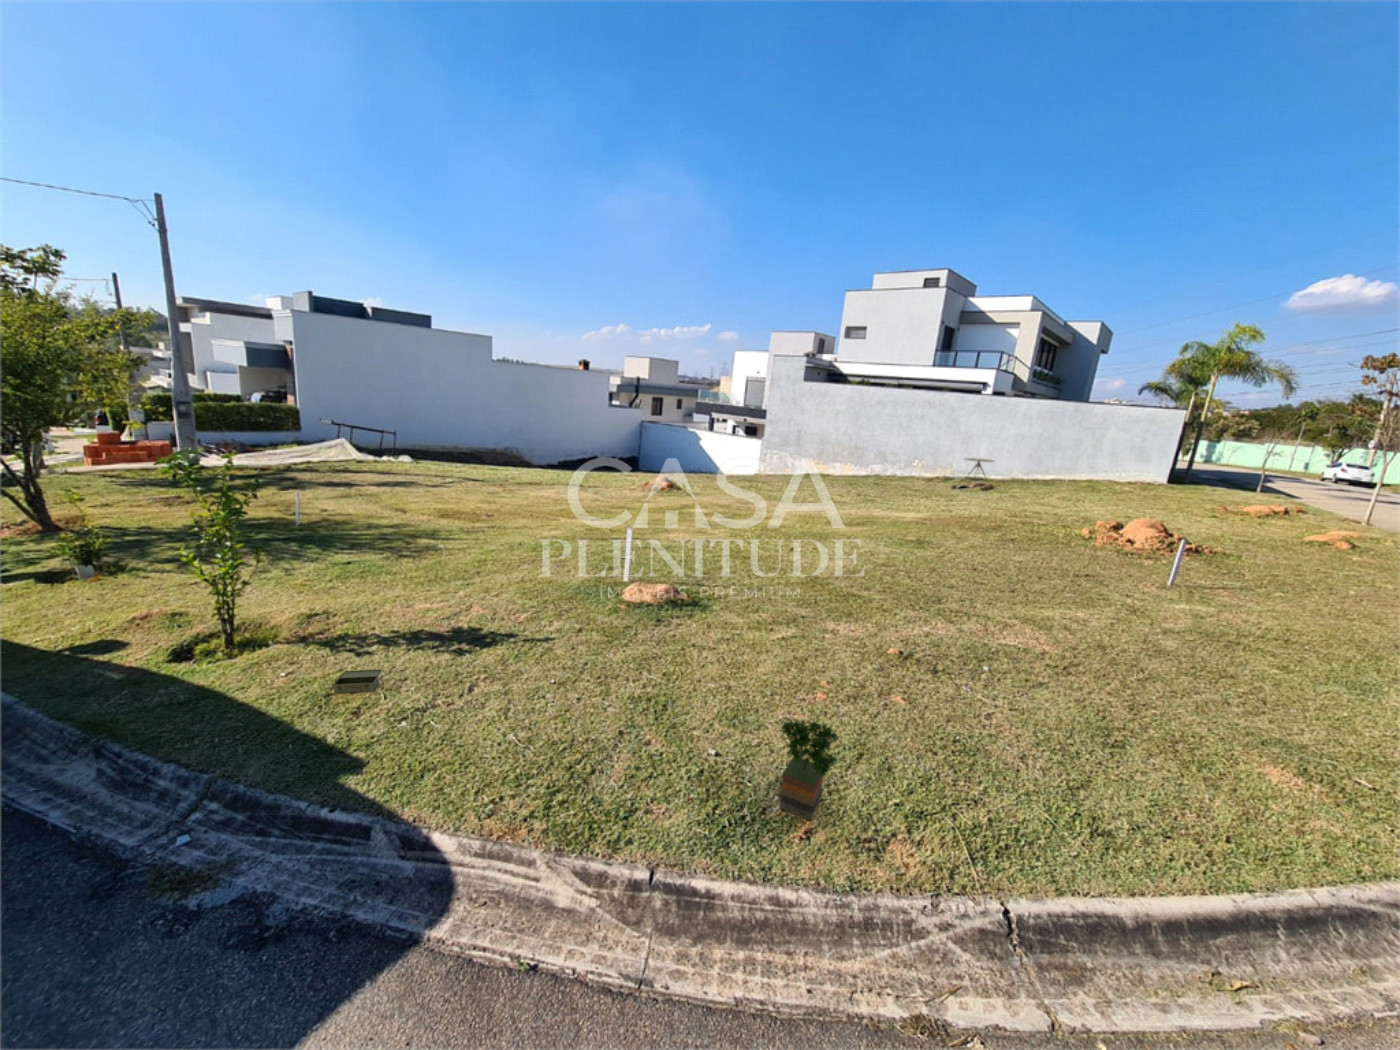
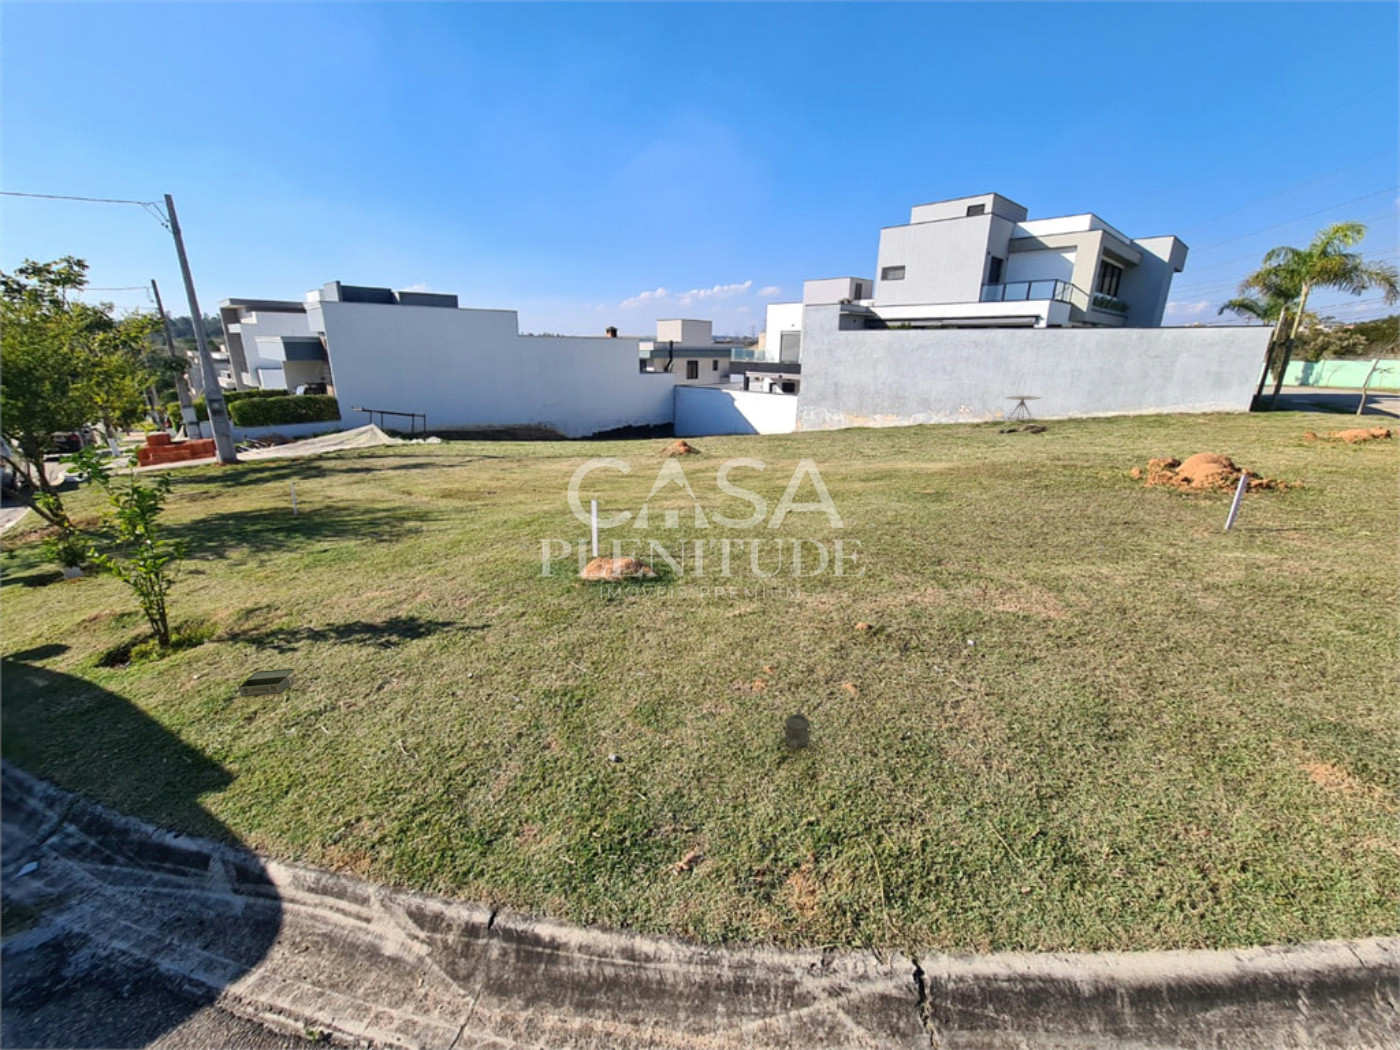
watering can: none [853,714,875,748] -> present [786,708,809,749]
potted tree: present [780,719,838,820] -> none [662,724,735,845]

